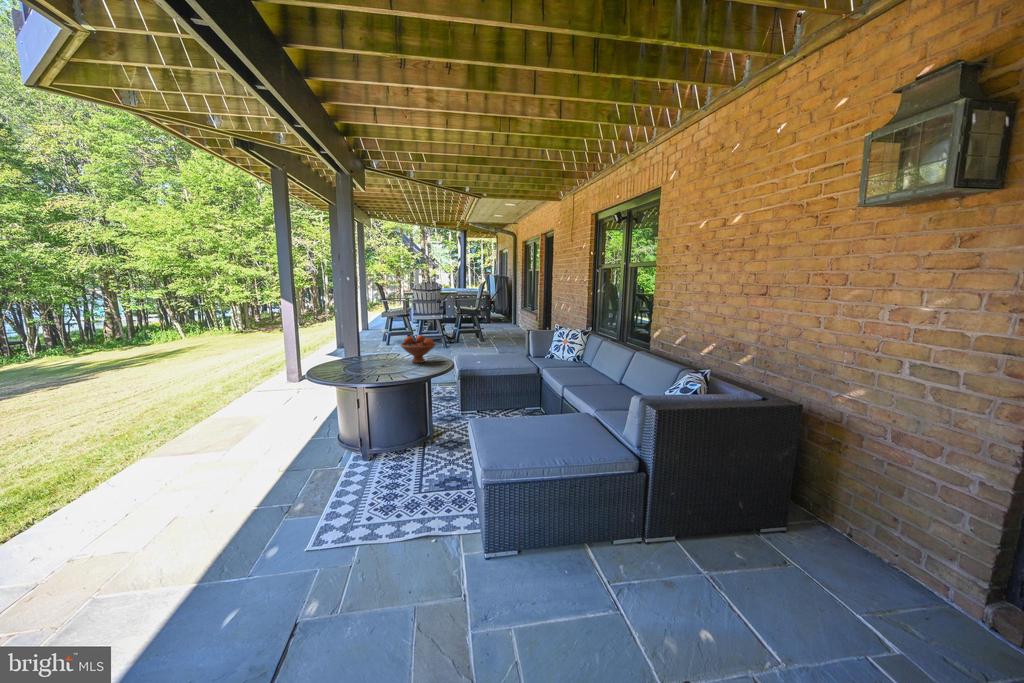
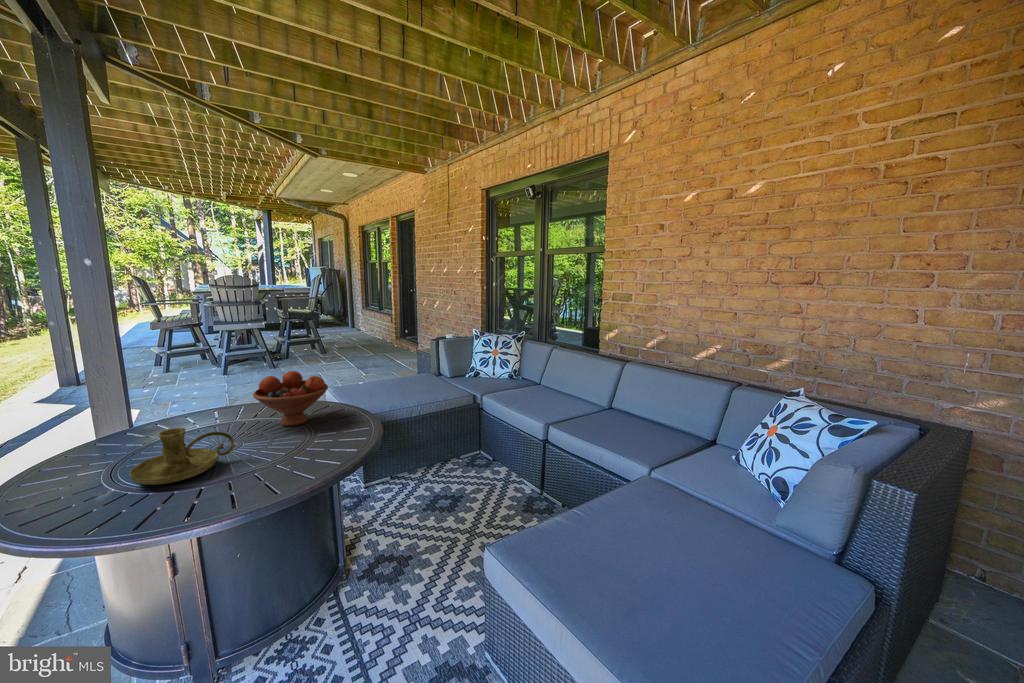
candle holder: none [347,351,385,372] -> present [130,428,234,485]

